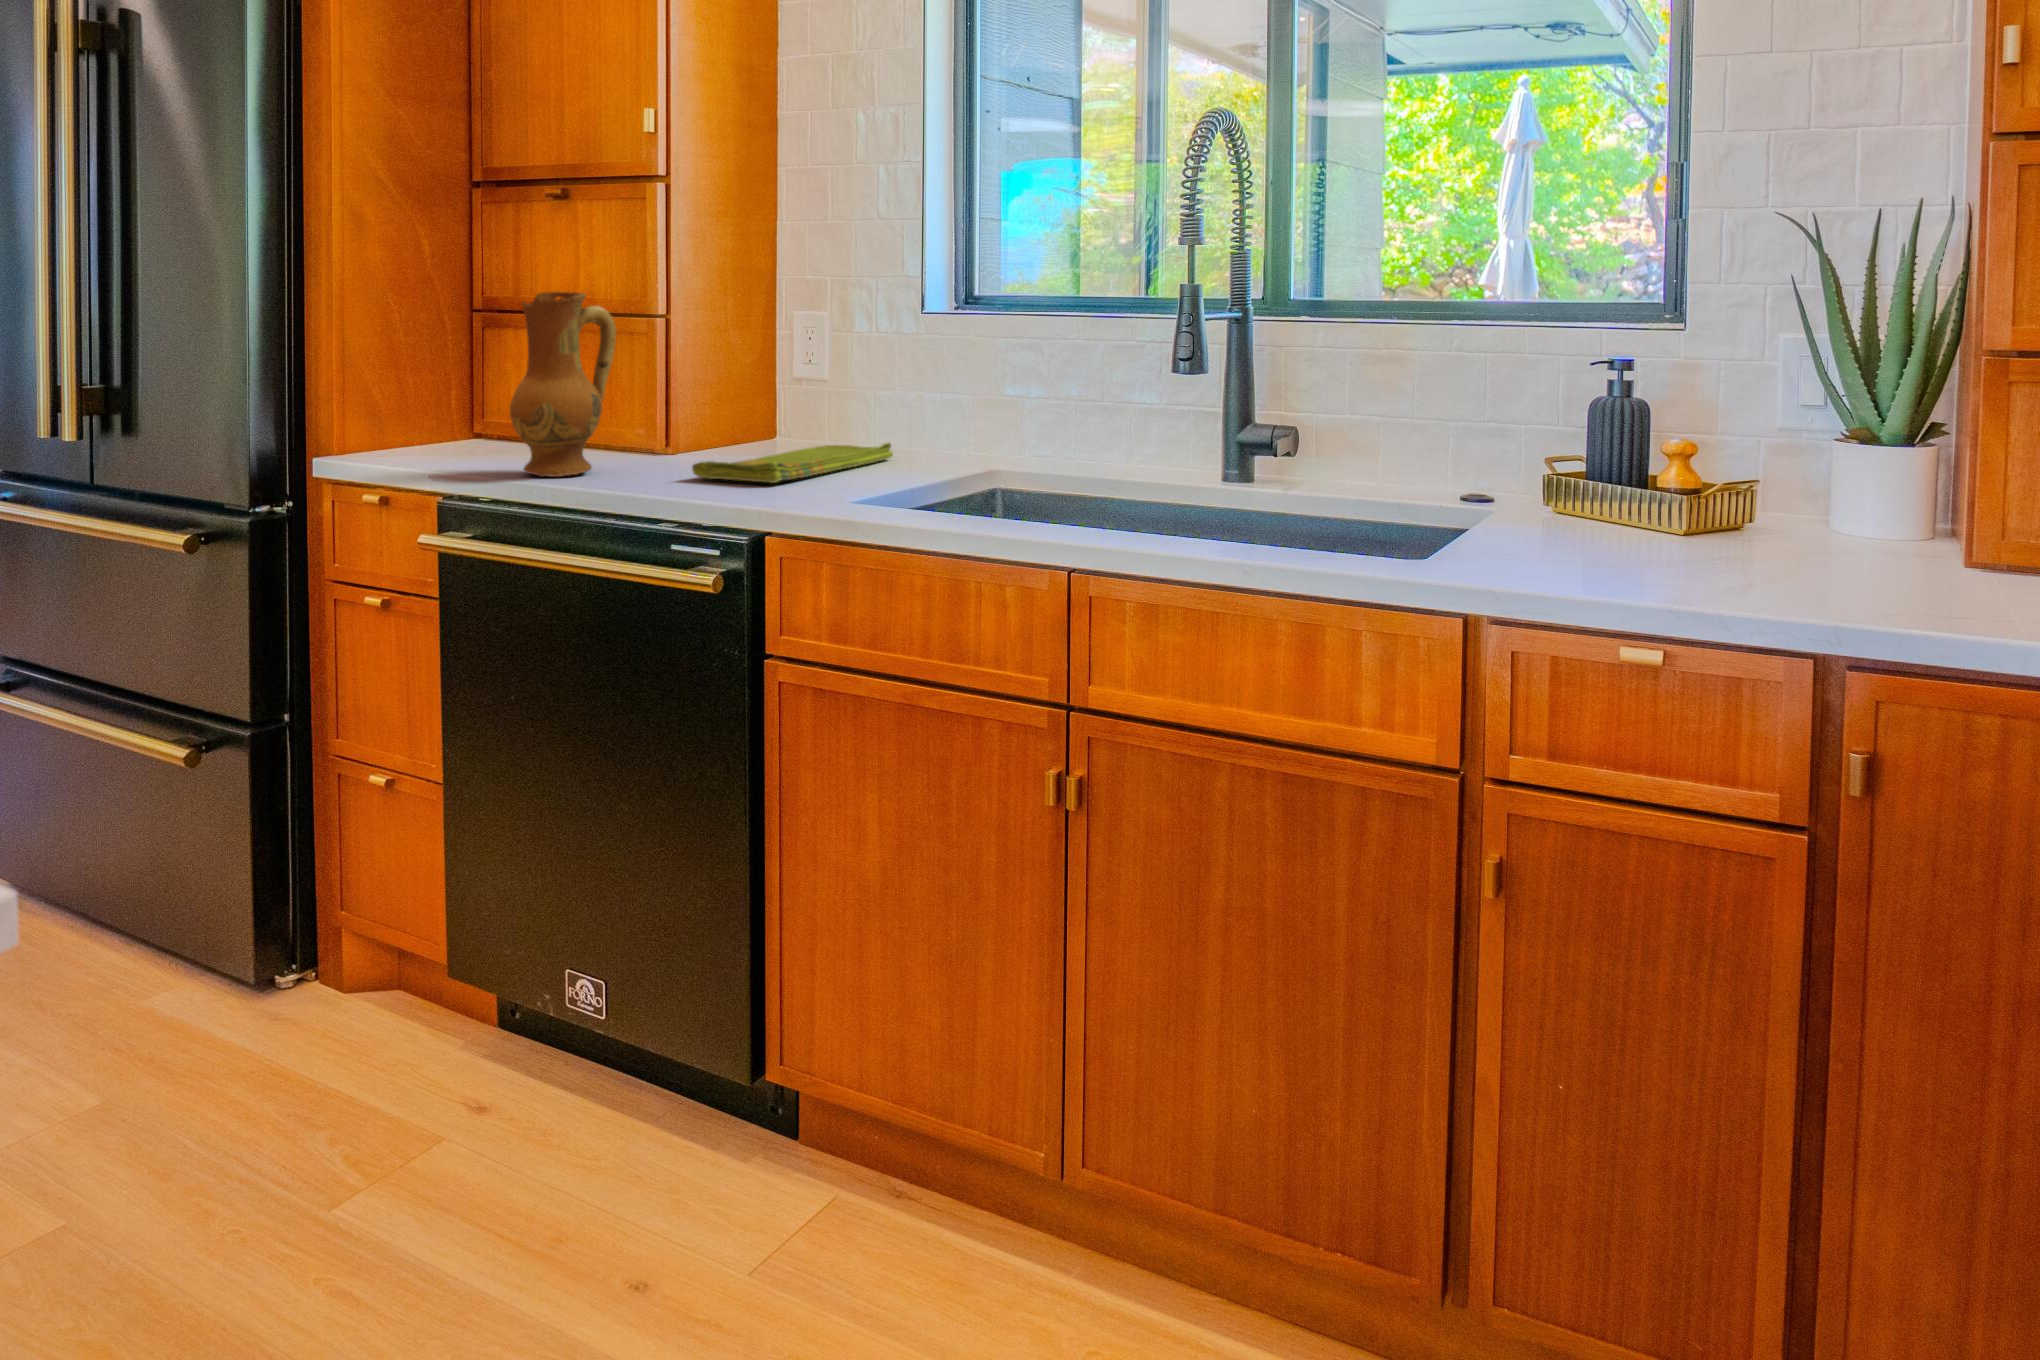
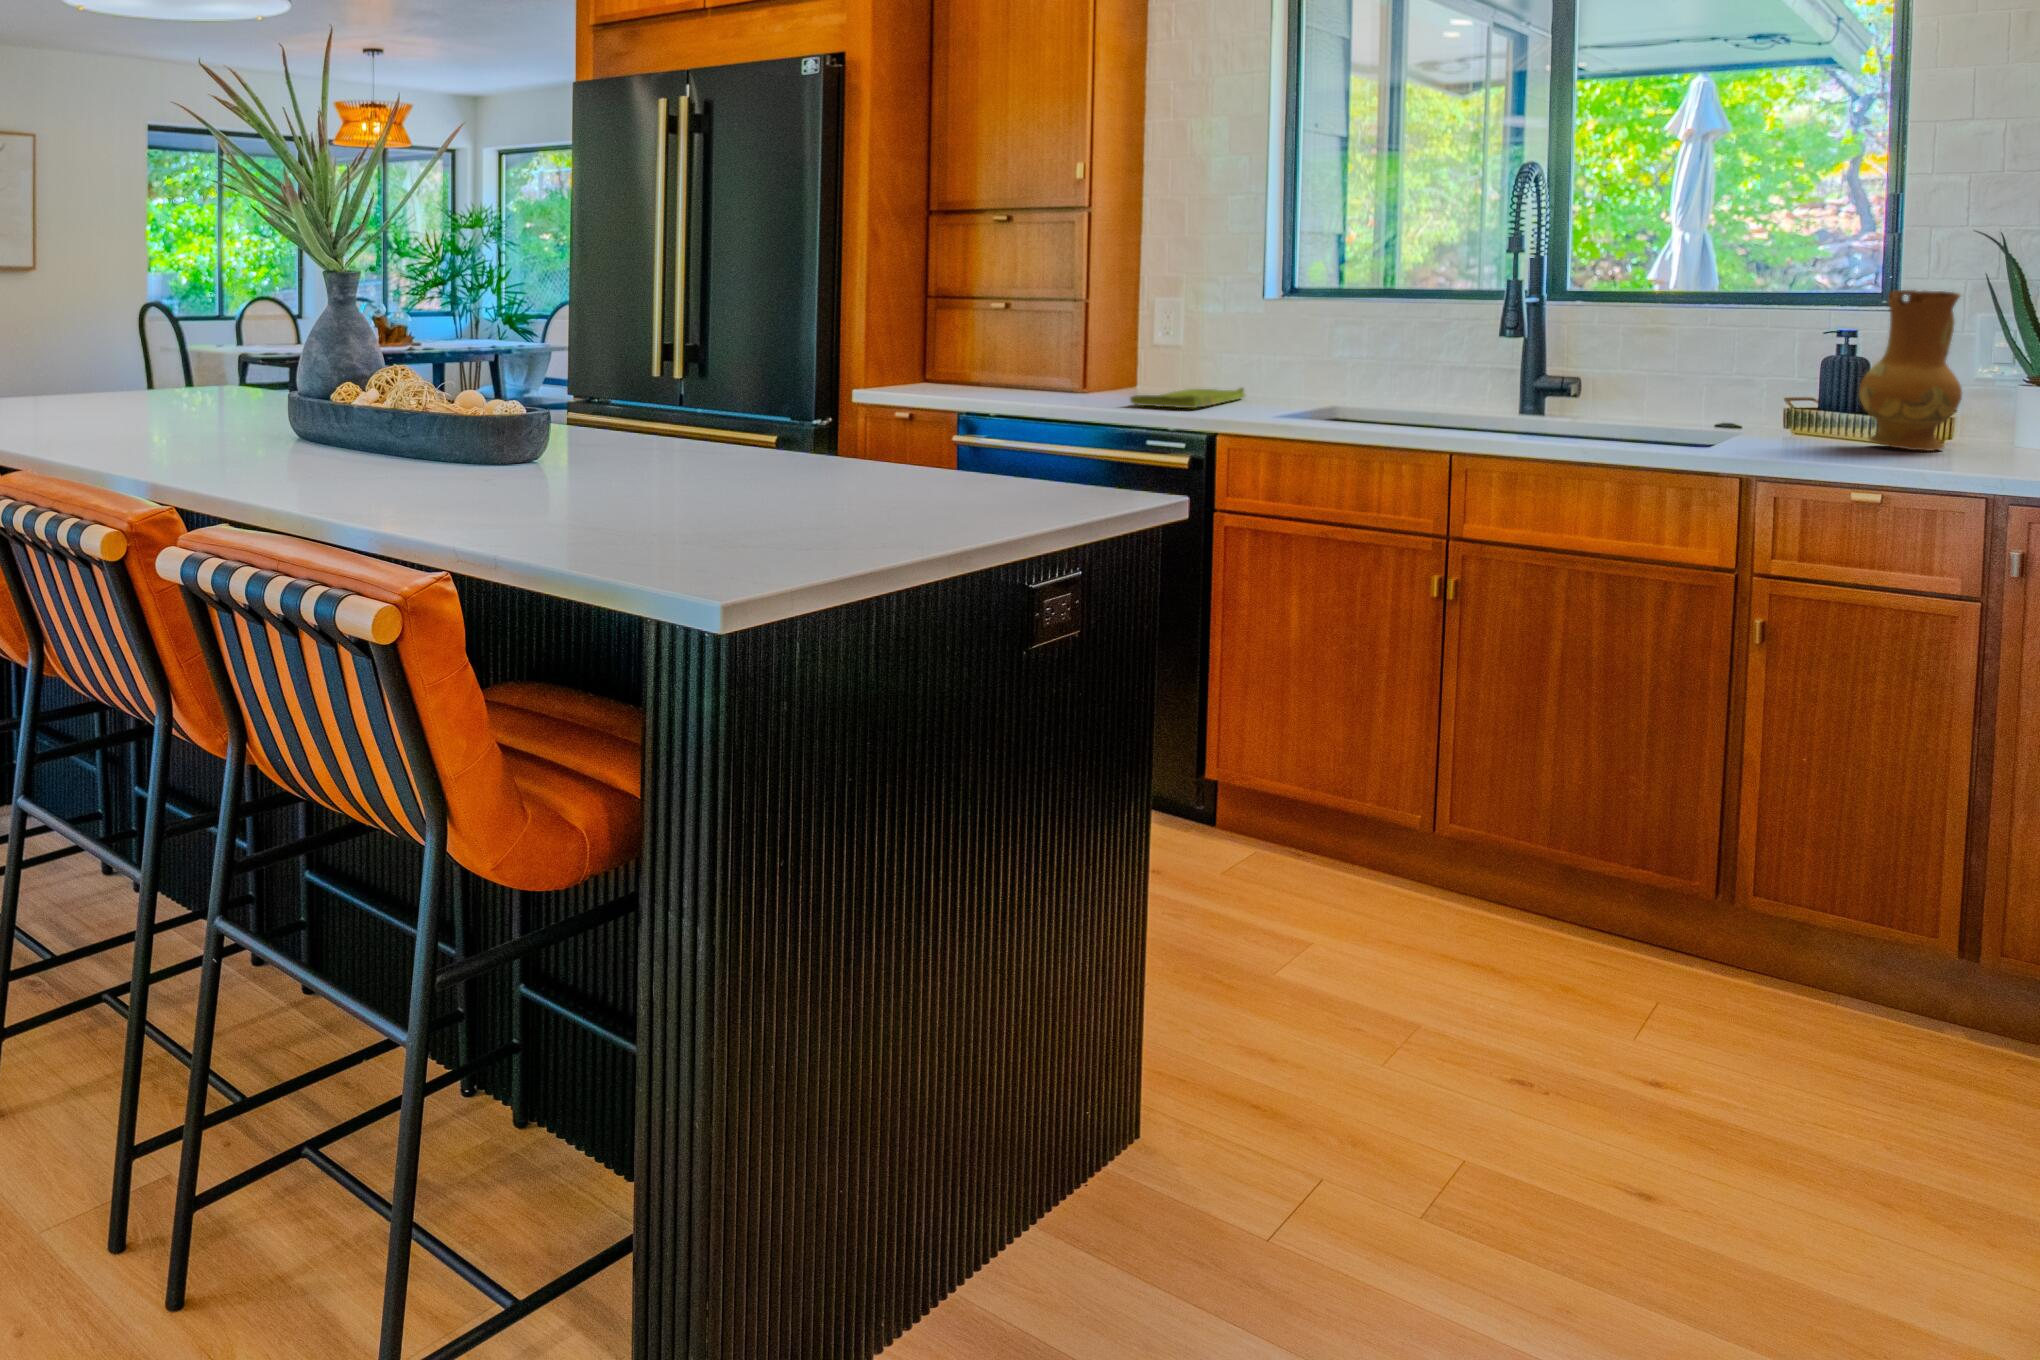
ceramic jug: present [510,292,616,477] -> present [1859,290,1962,451]

